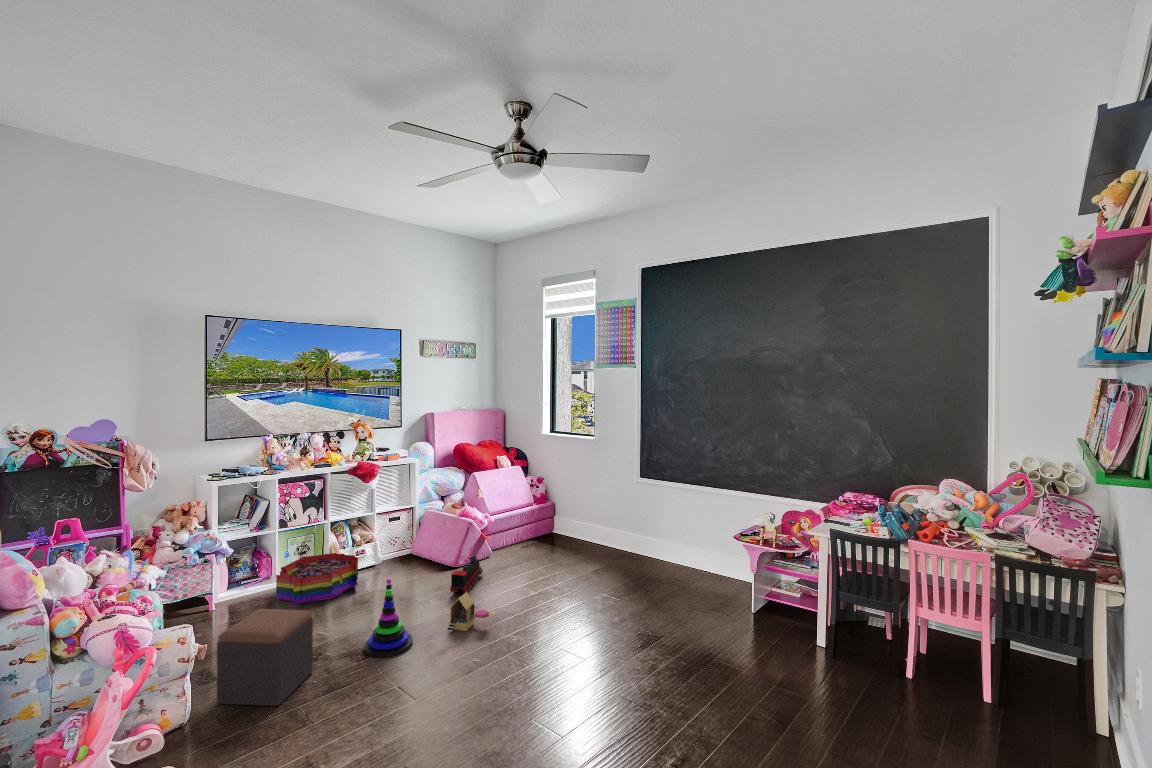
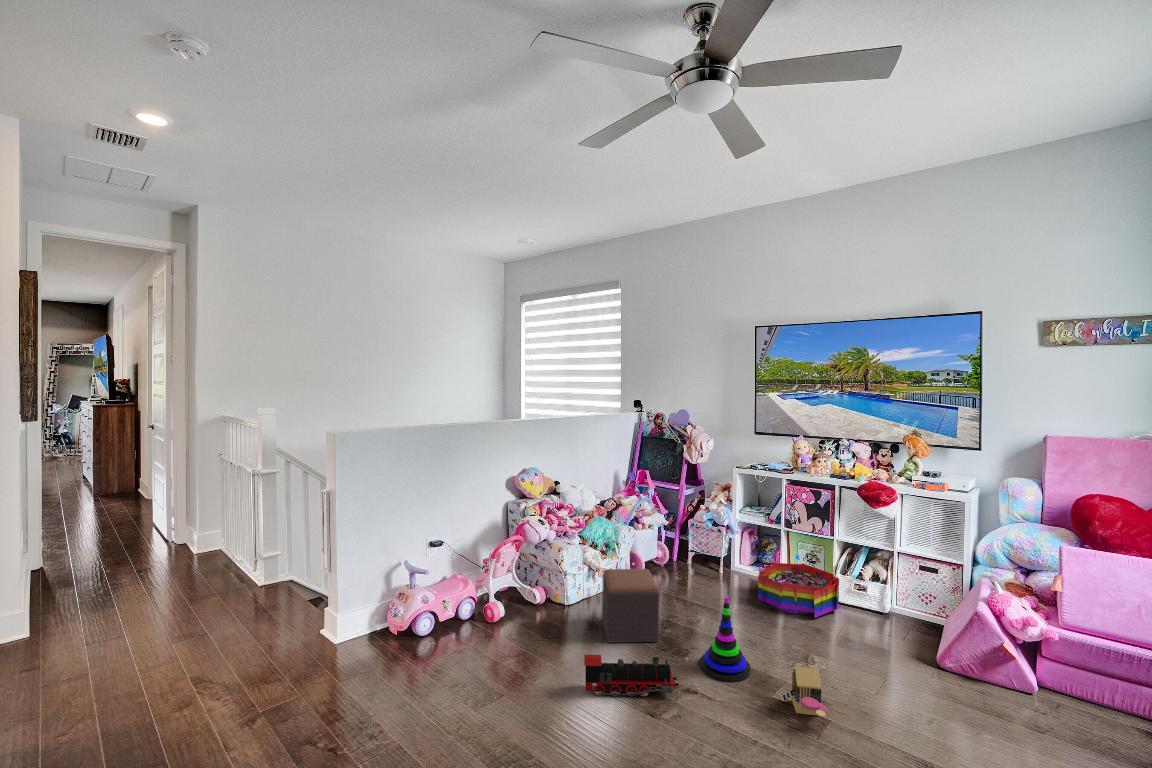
toy train: present [450,555,483,593] -> present [584,654,678,697]

